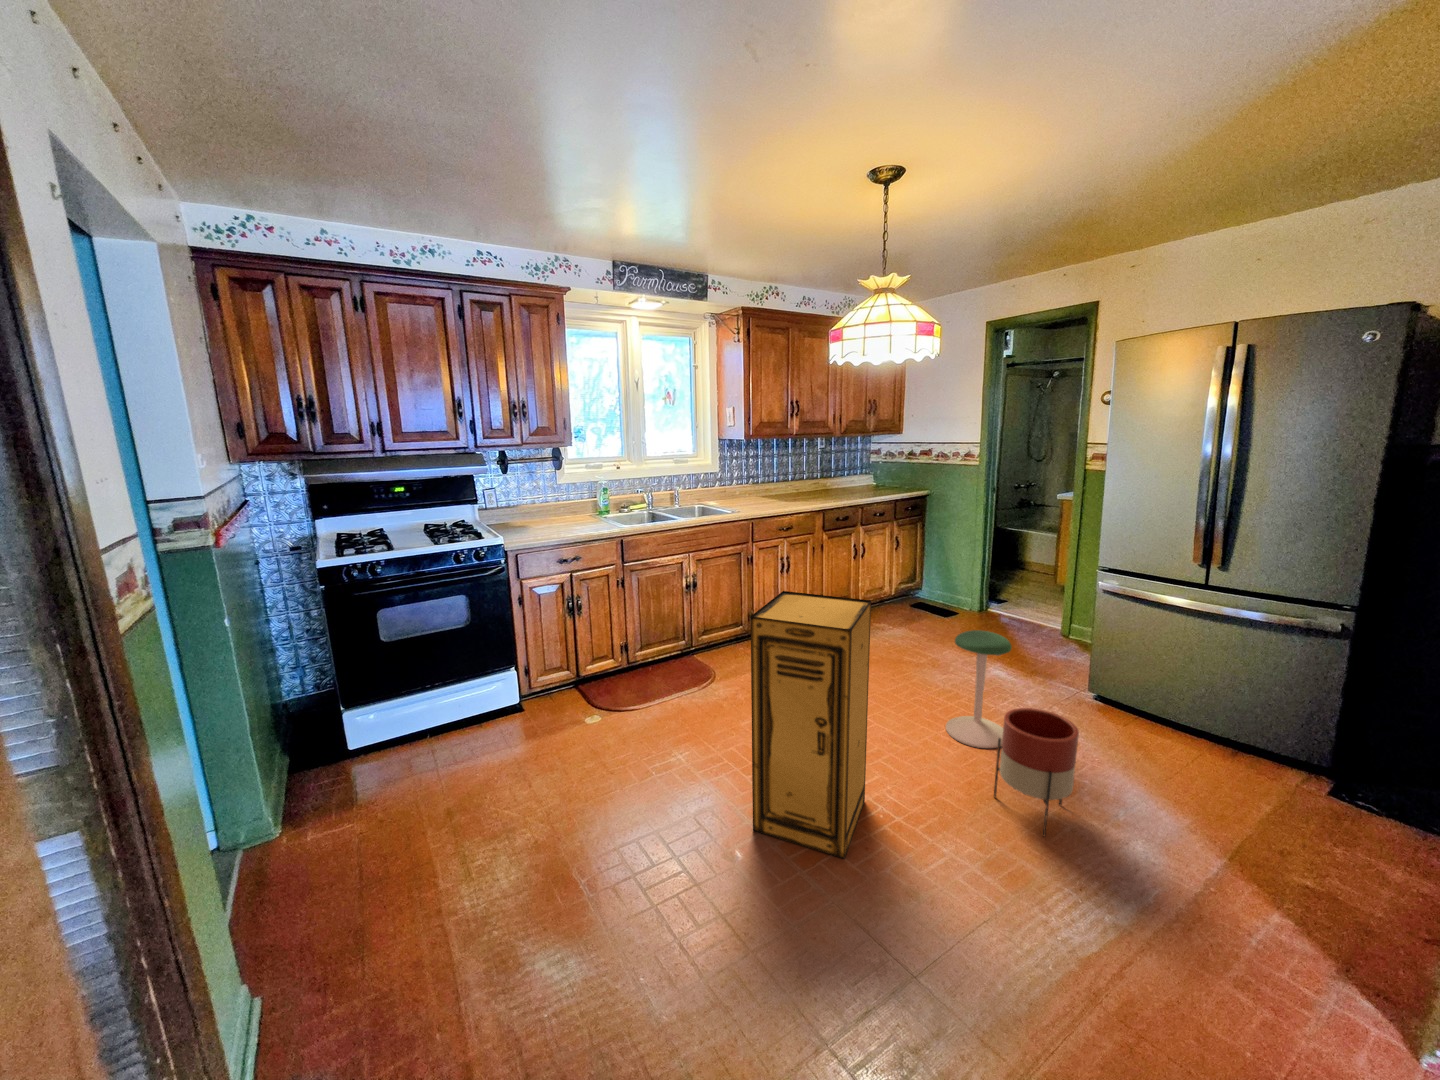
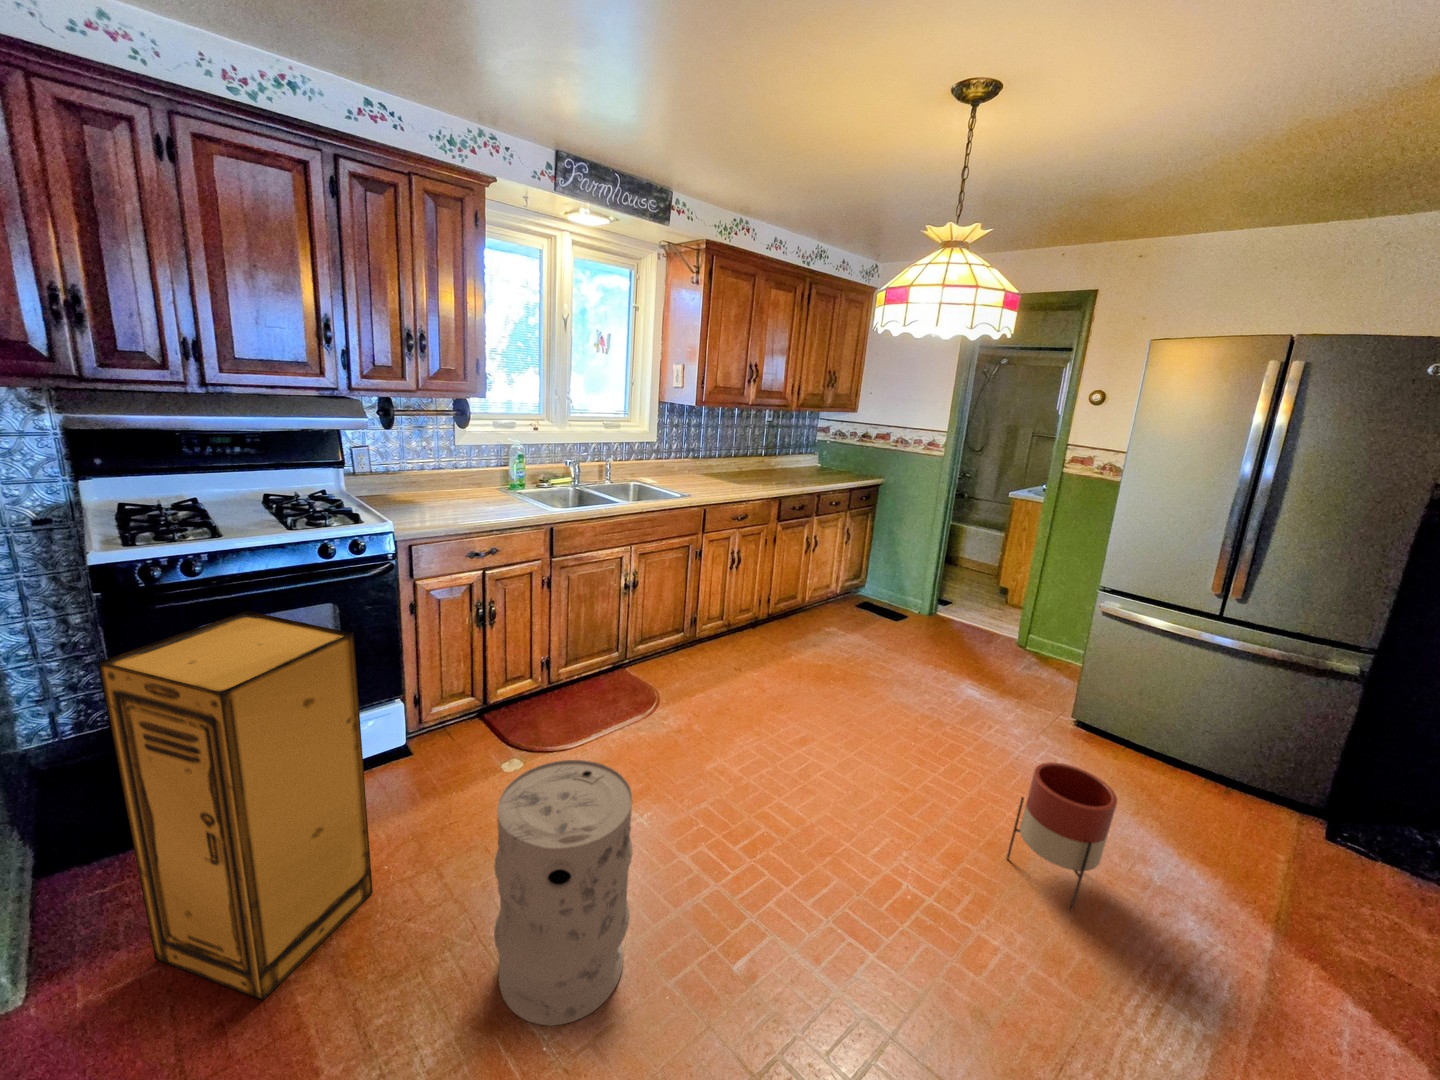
storage cabinet: present [751,591,871,859] -> present [98,611,373,1001]
stool: present [946,630,1012,748] -> none [932,660,1016,793]
trash can: none [547,689,650,876] -> present [494,760,633,1026]

